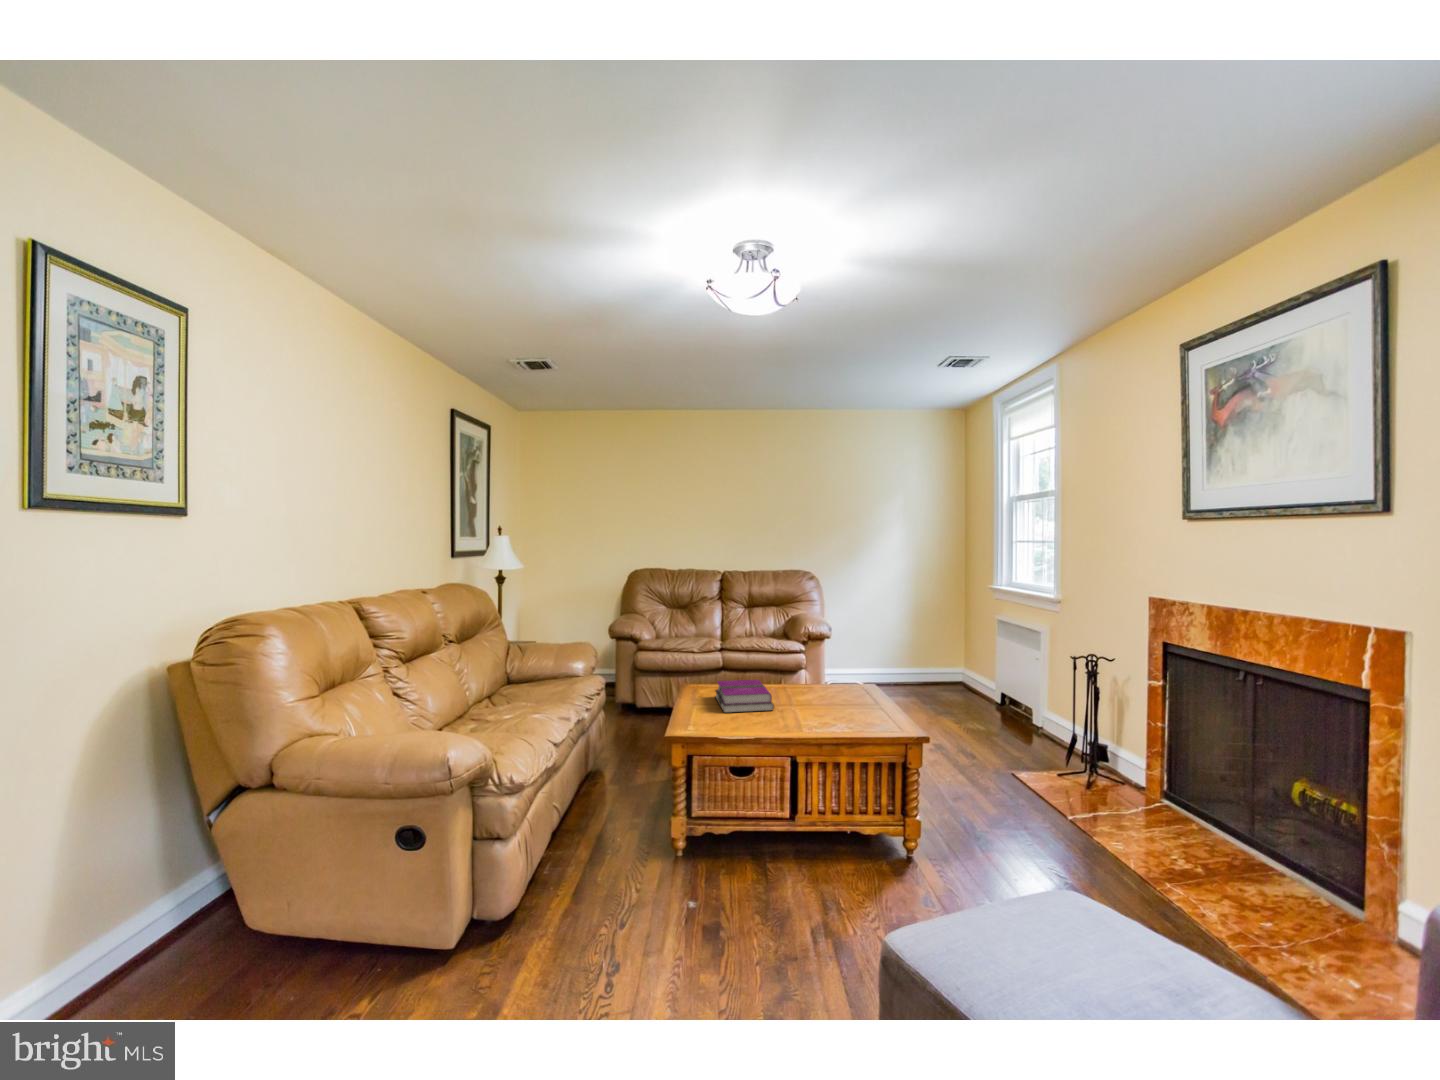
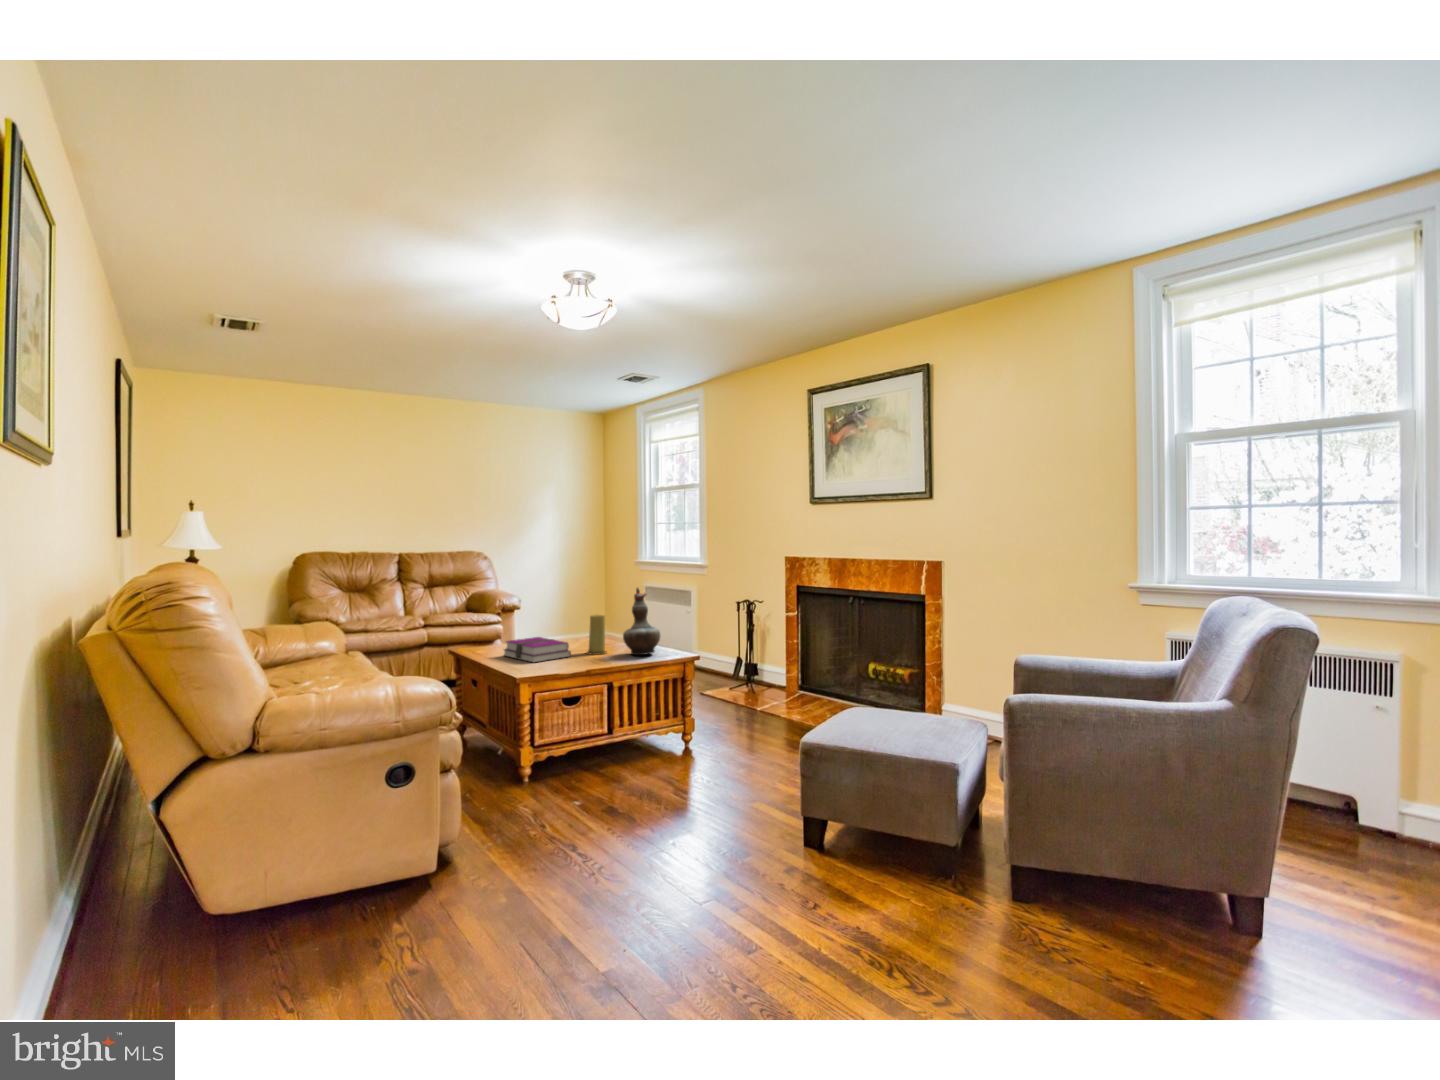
decorative vase: none [832,635,880,724] -> present [623,588,660,655]
candle: none [797,662,824,713] -> present [586,614,607,655]

